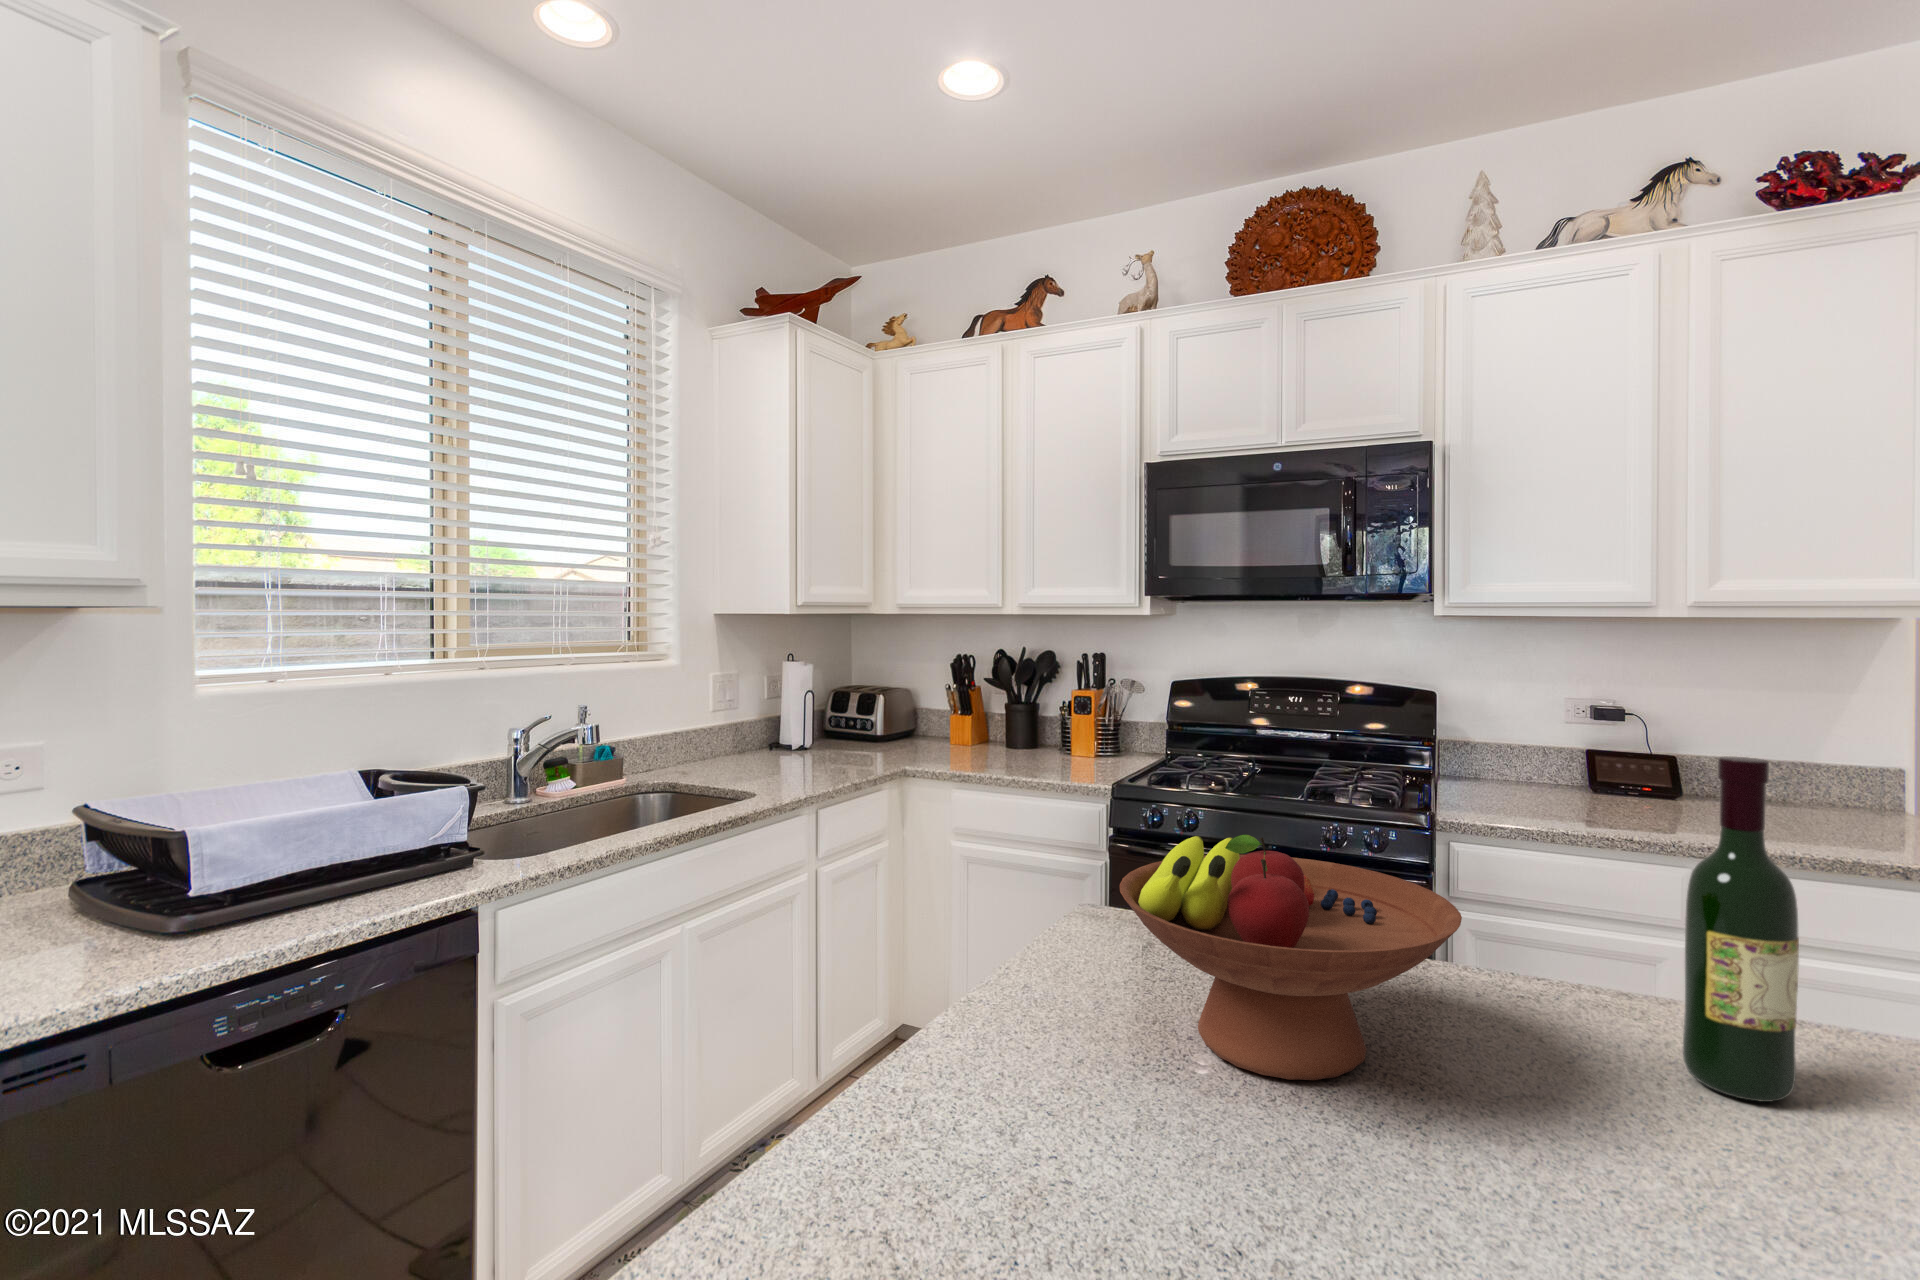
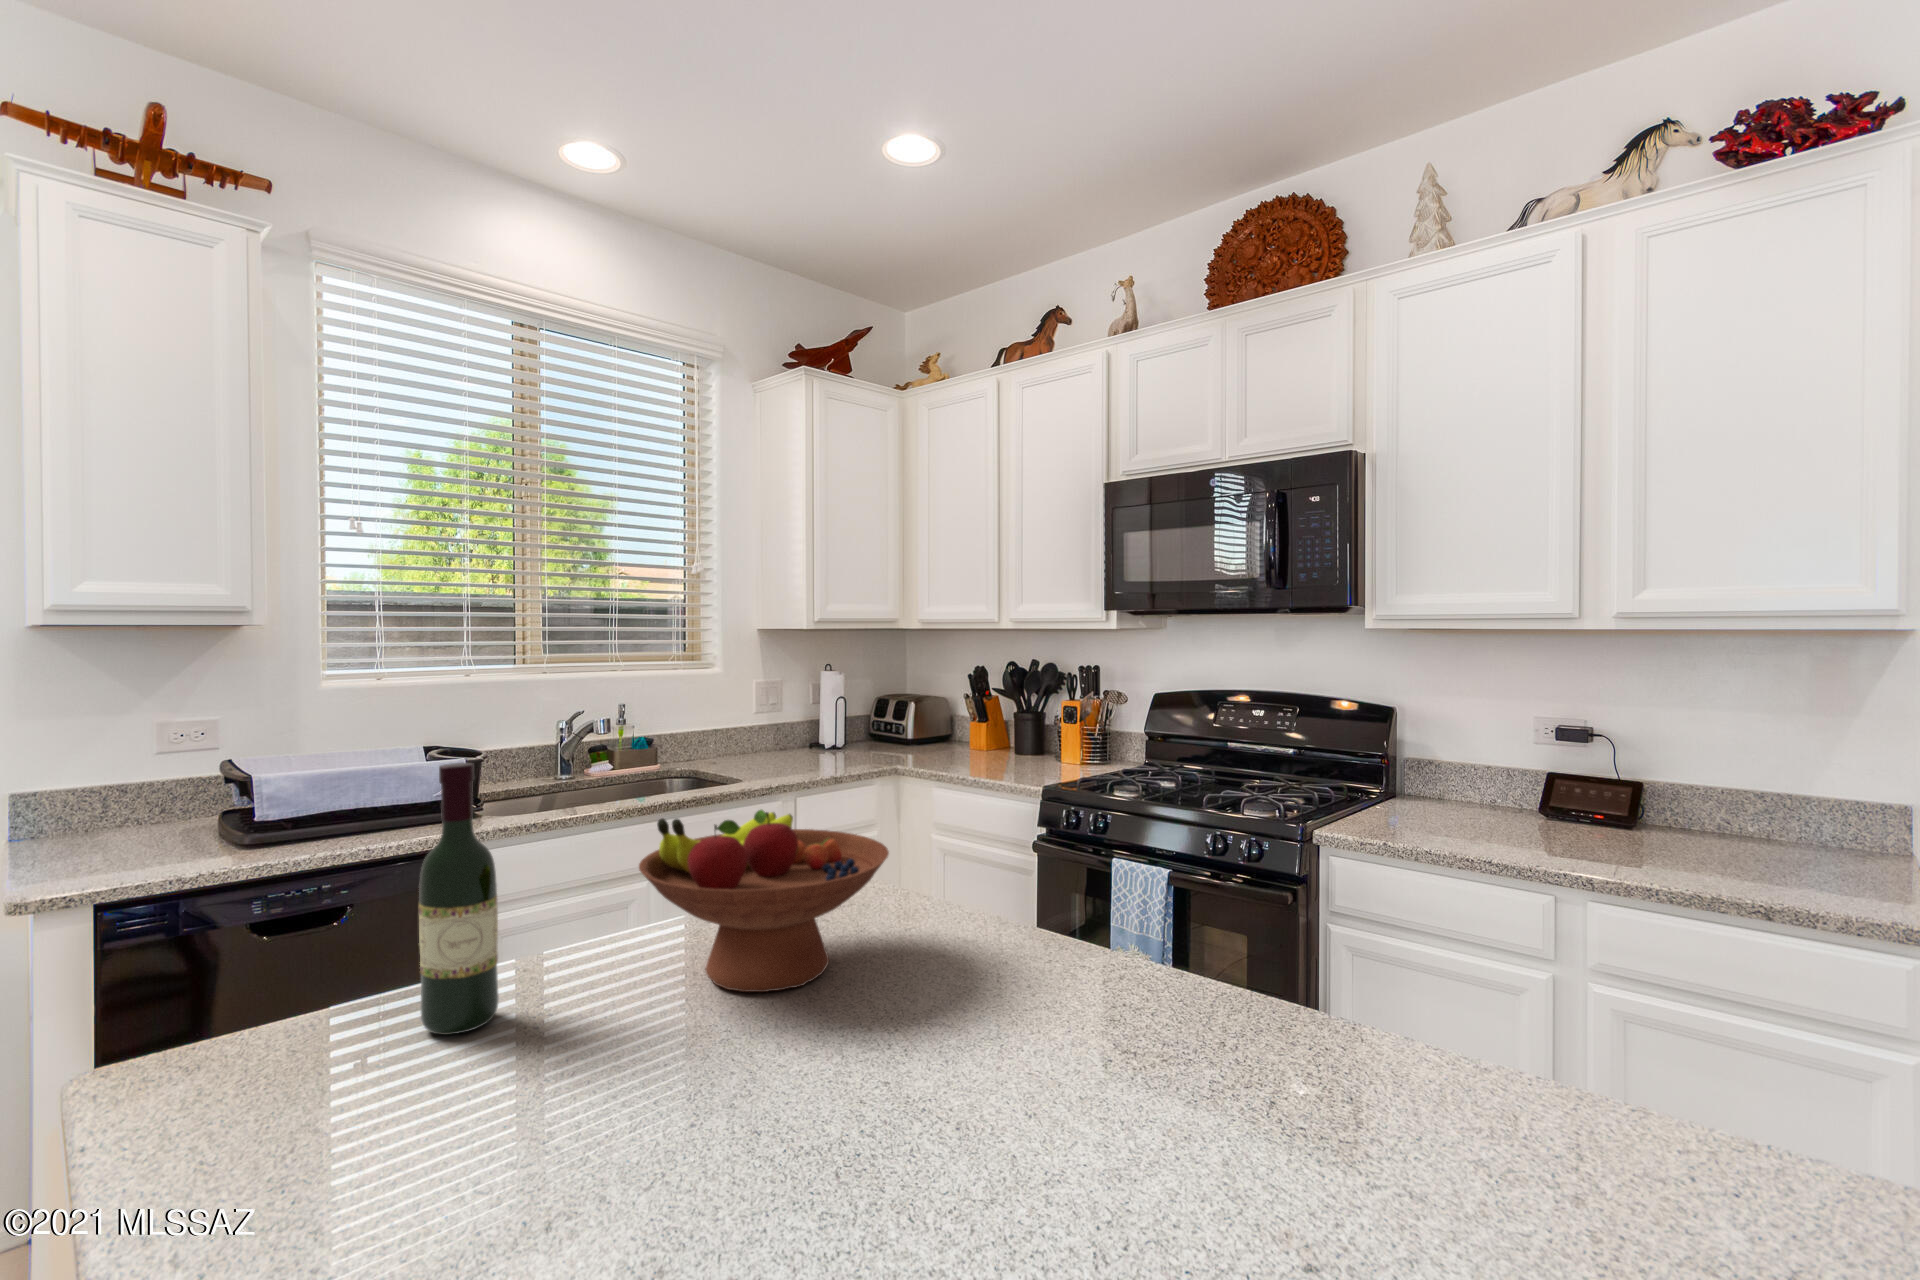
wine bottle: present [1683,756,1799,1102] -> present [419,763,499,1035]

